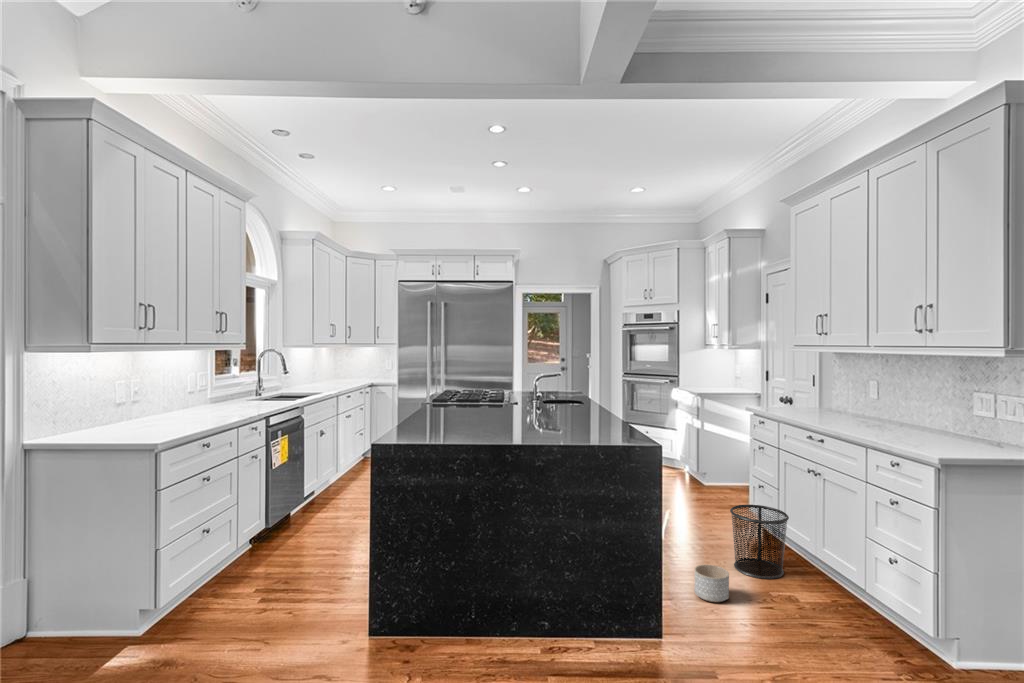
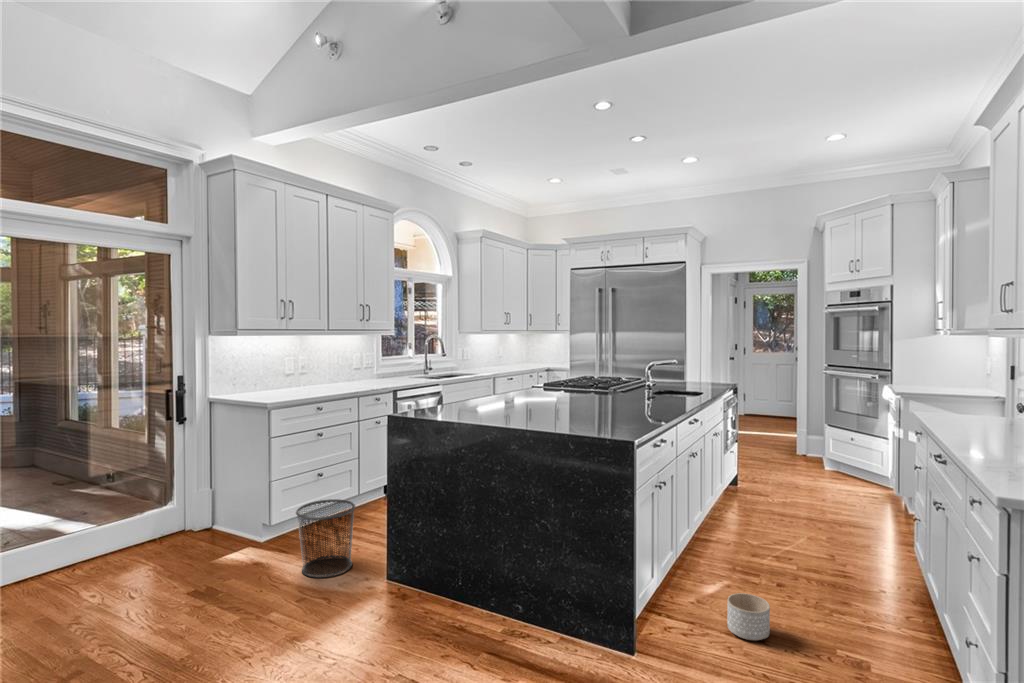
waste bin: present [730,505,789,579] -> present [296,499,355,578]

